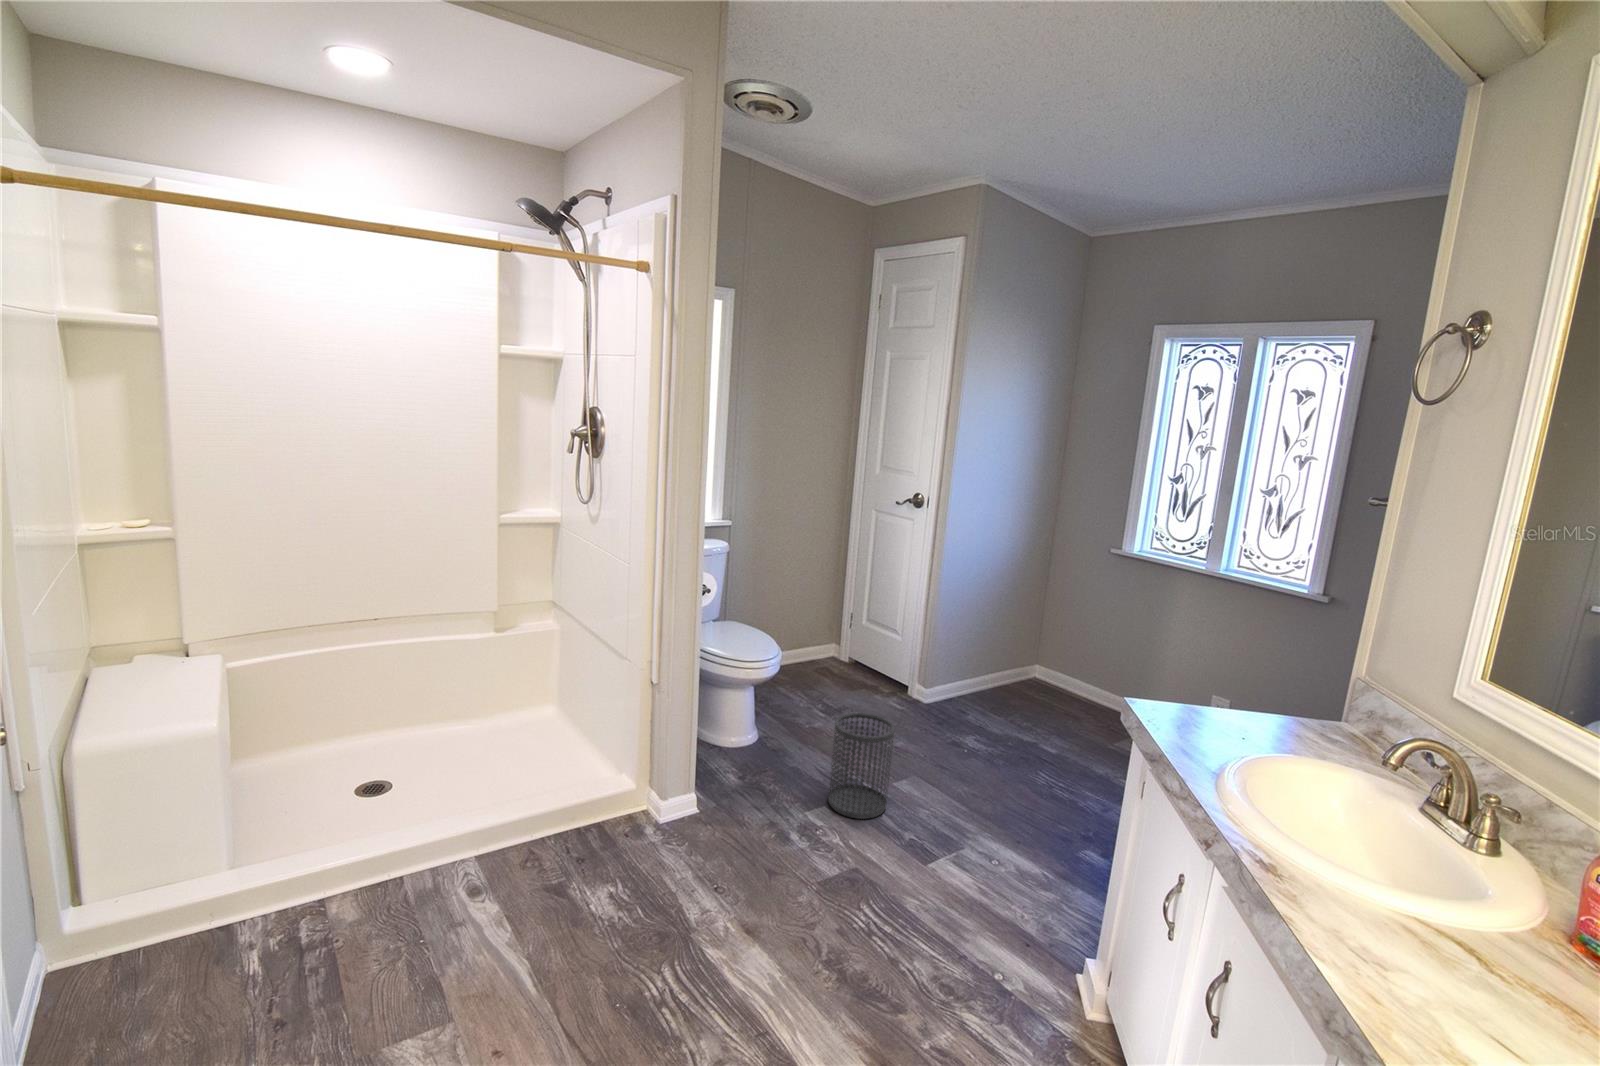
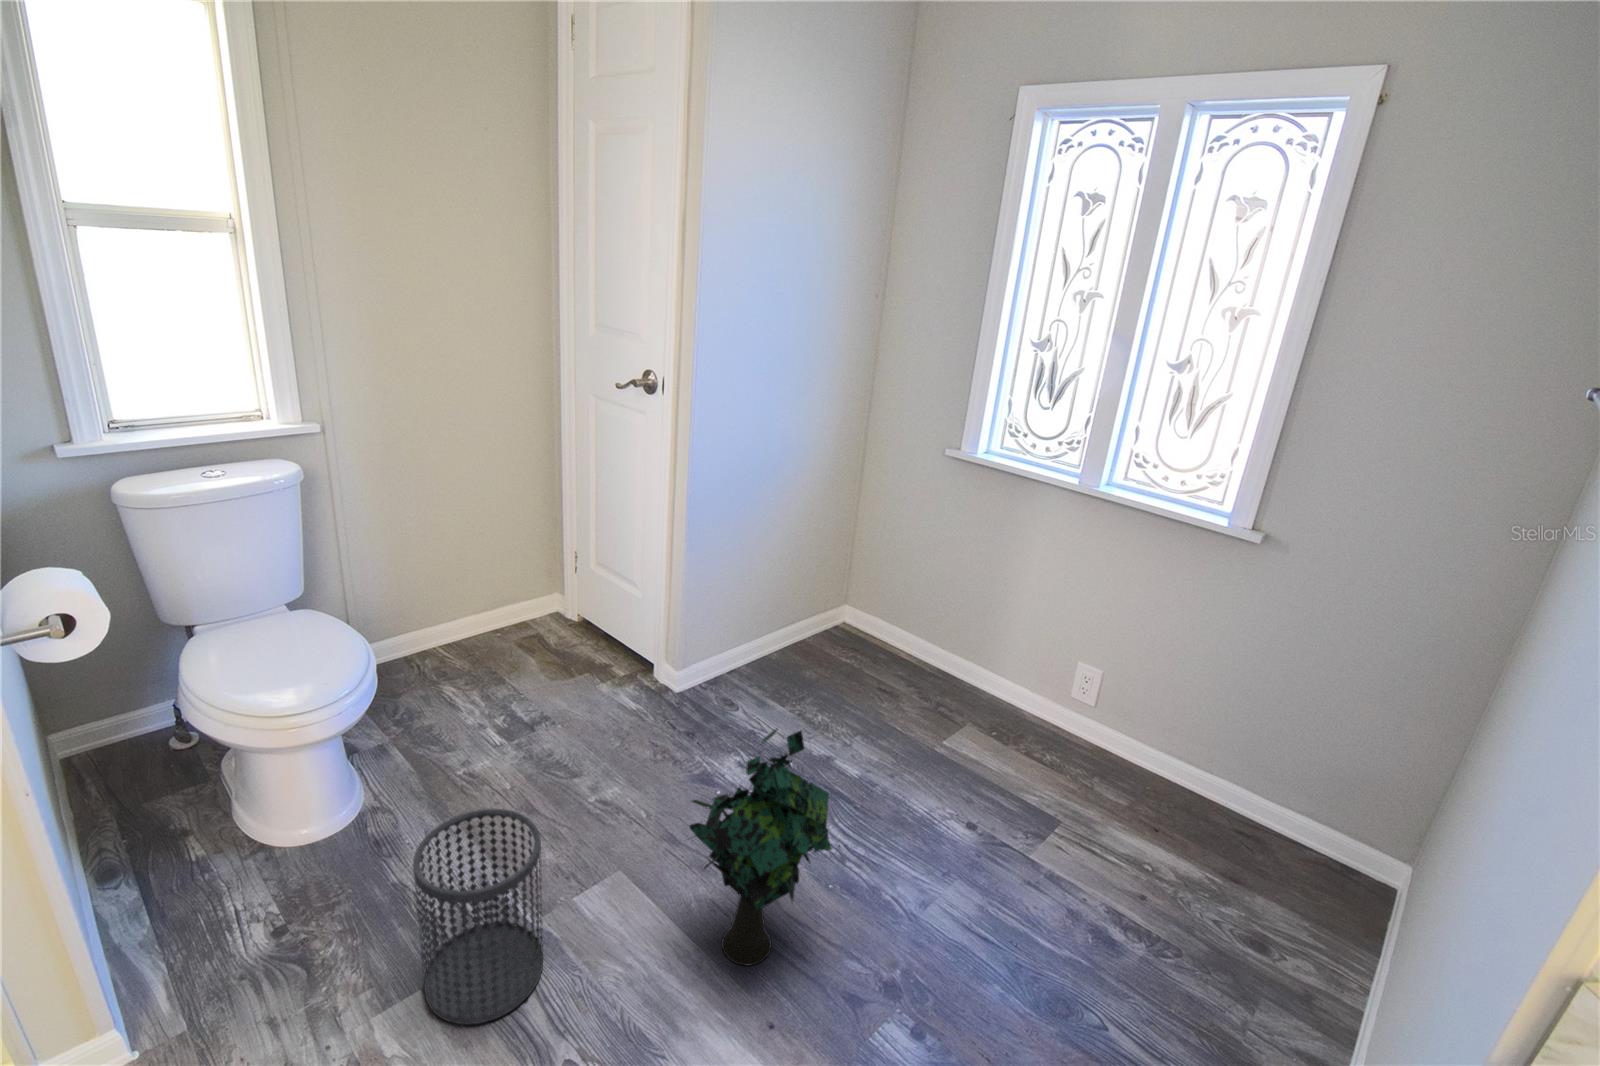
decorative plant: none [966,679,1048,819] -> present [690,729,832,965]

